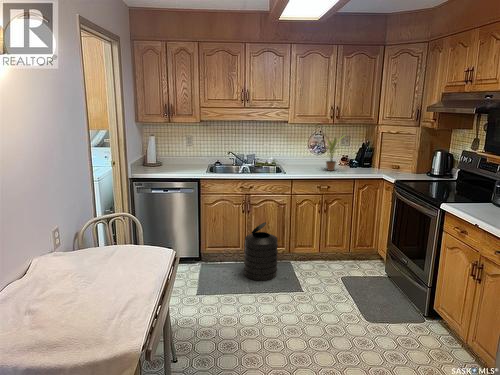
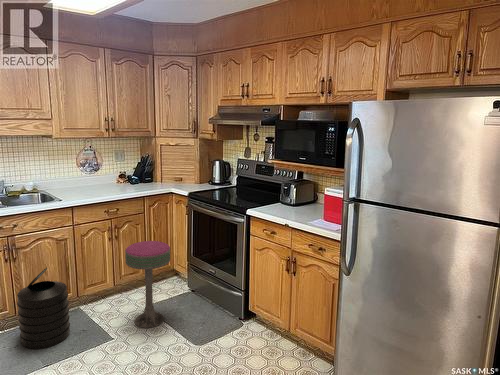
potted plant: present [326,136,343,171] -> none [102,149,127,191]
bar stool: none [322,217,362,294] -> present [125,241,170,328]

